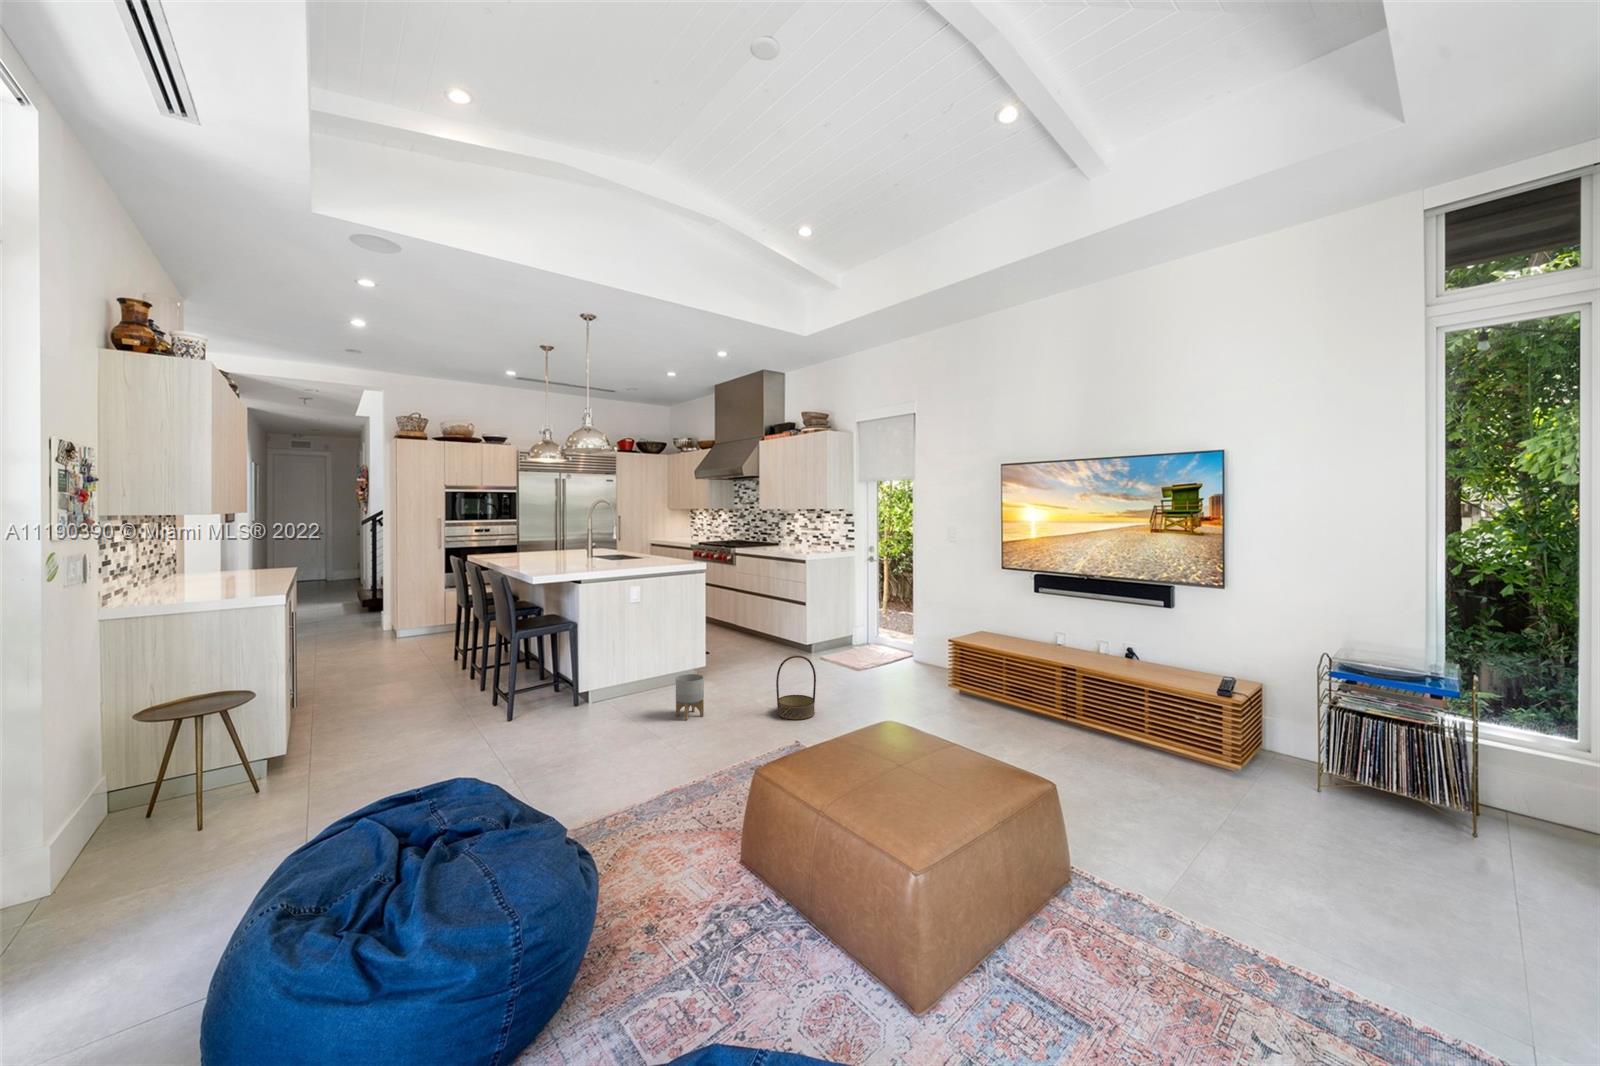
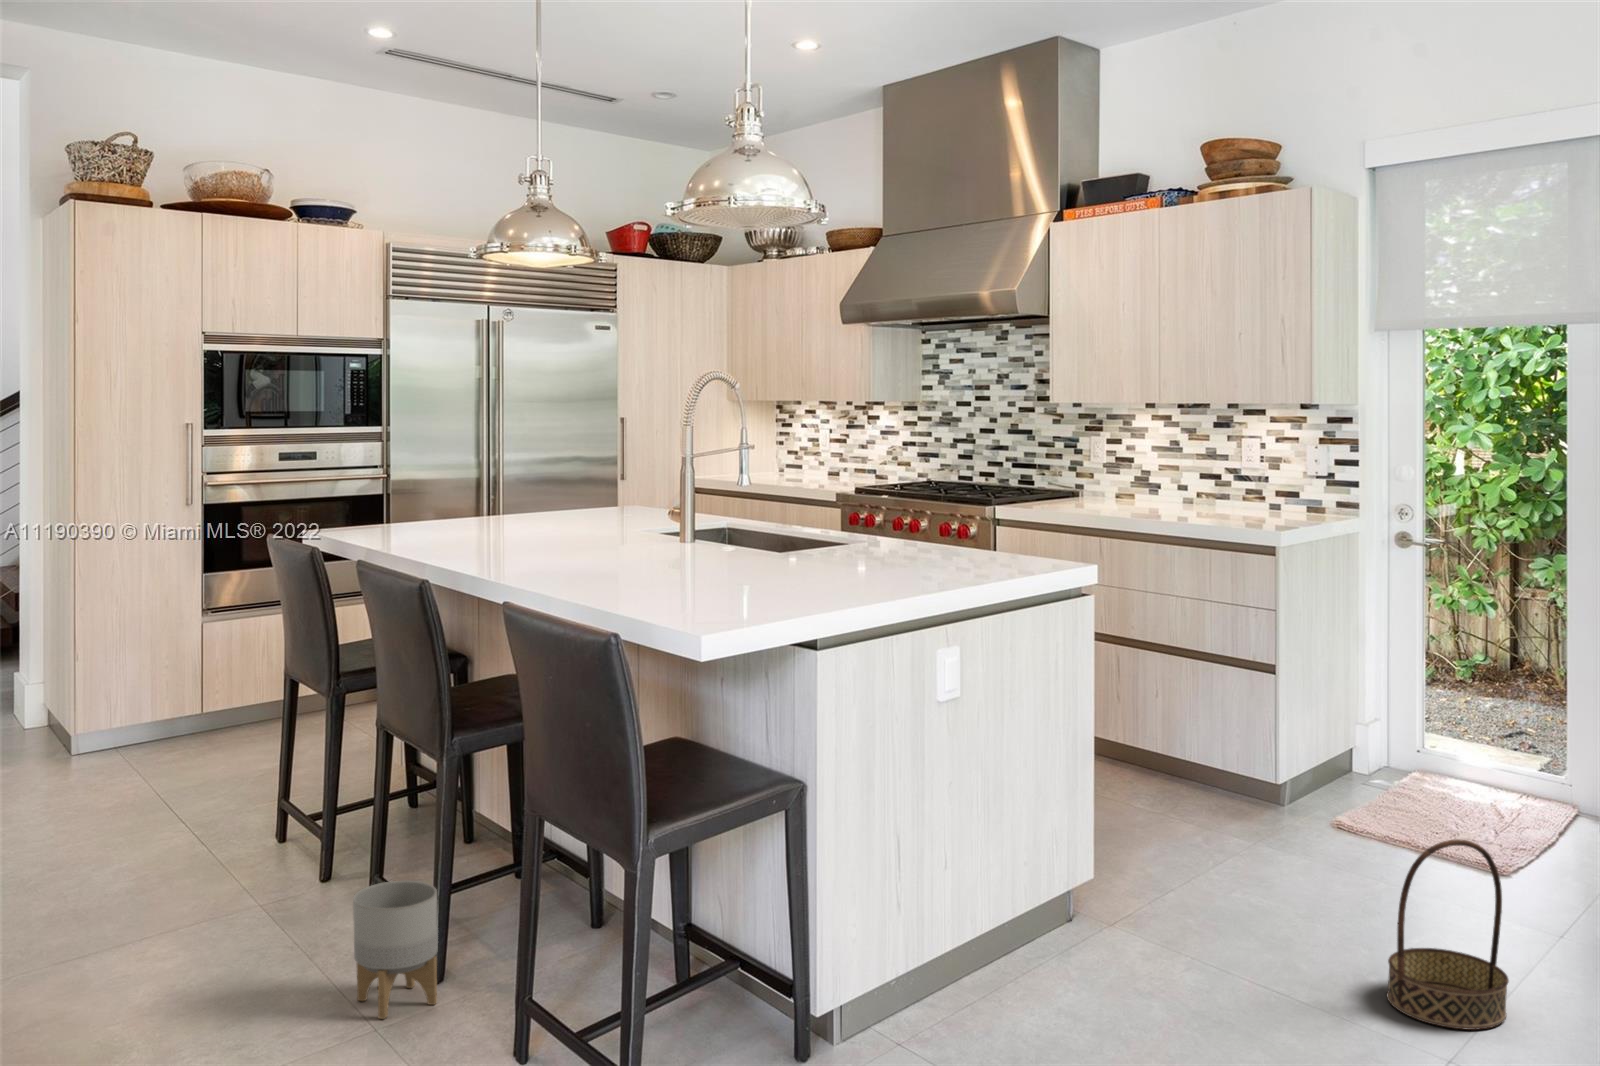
planter: present [676,674,704,720] -> present [353,881,438,1019]

